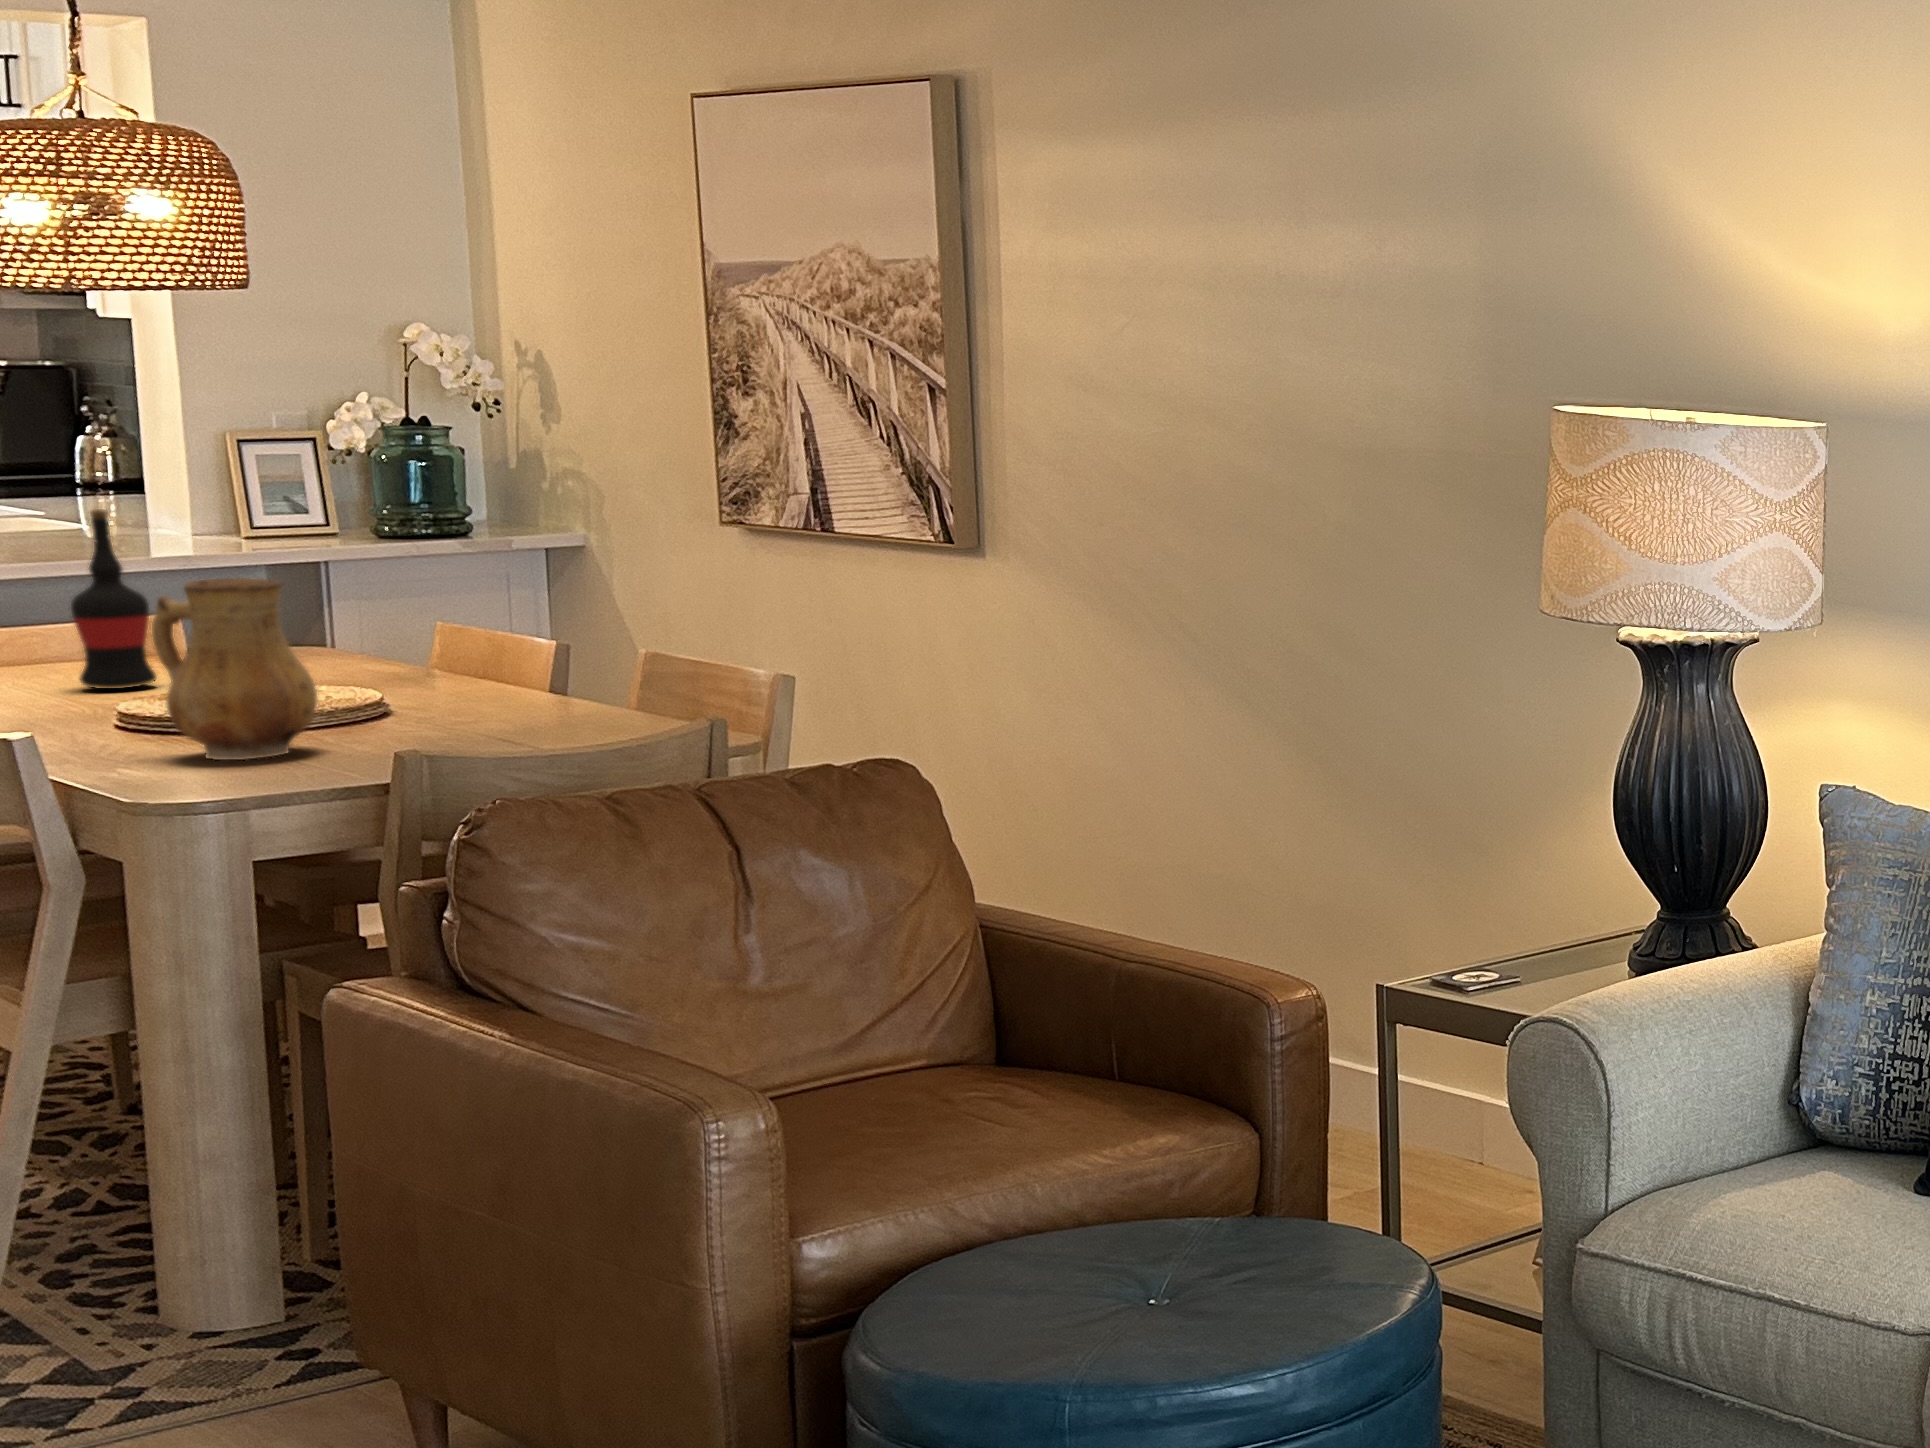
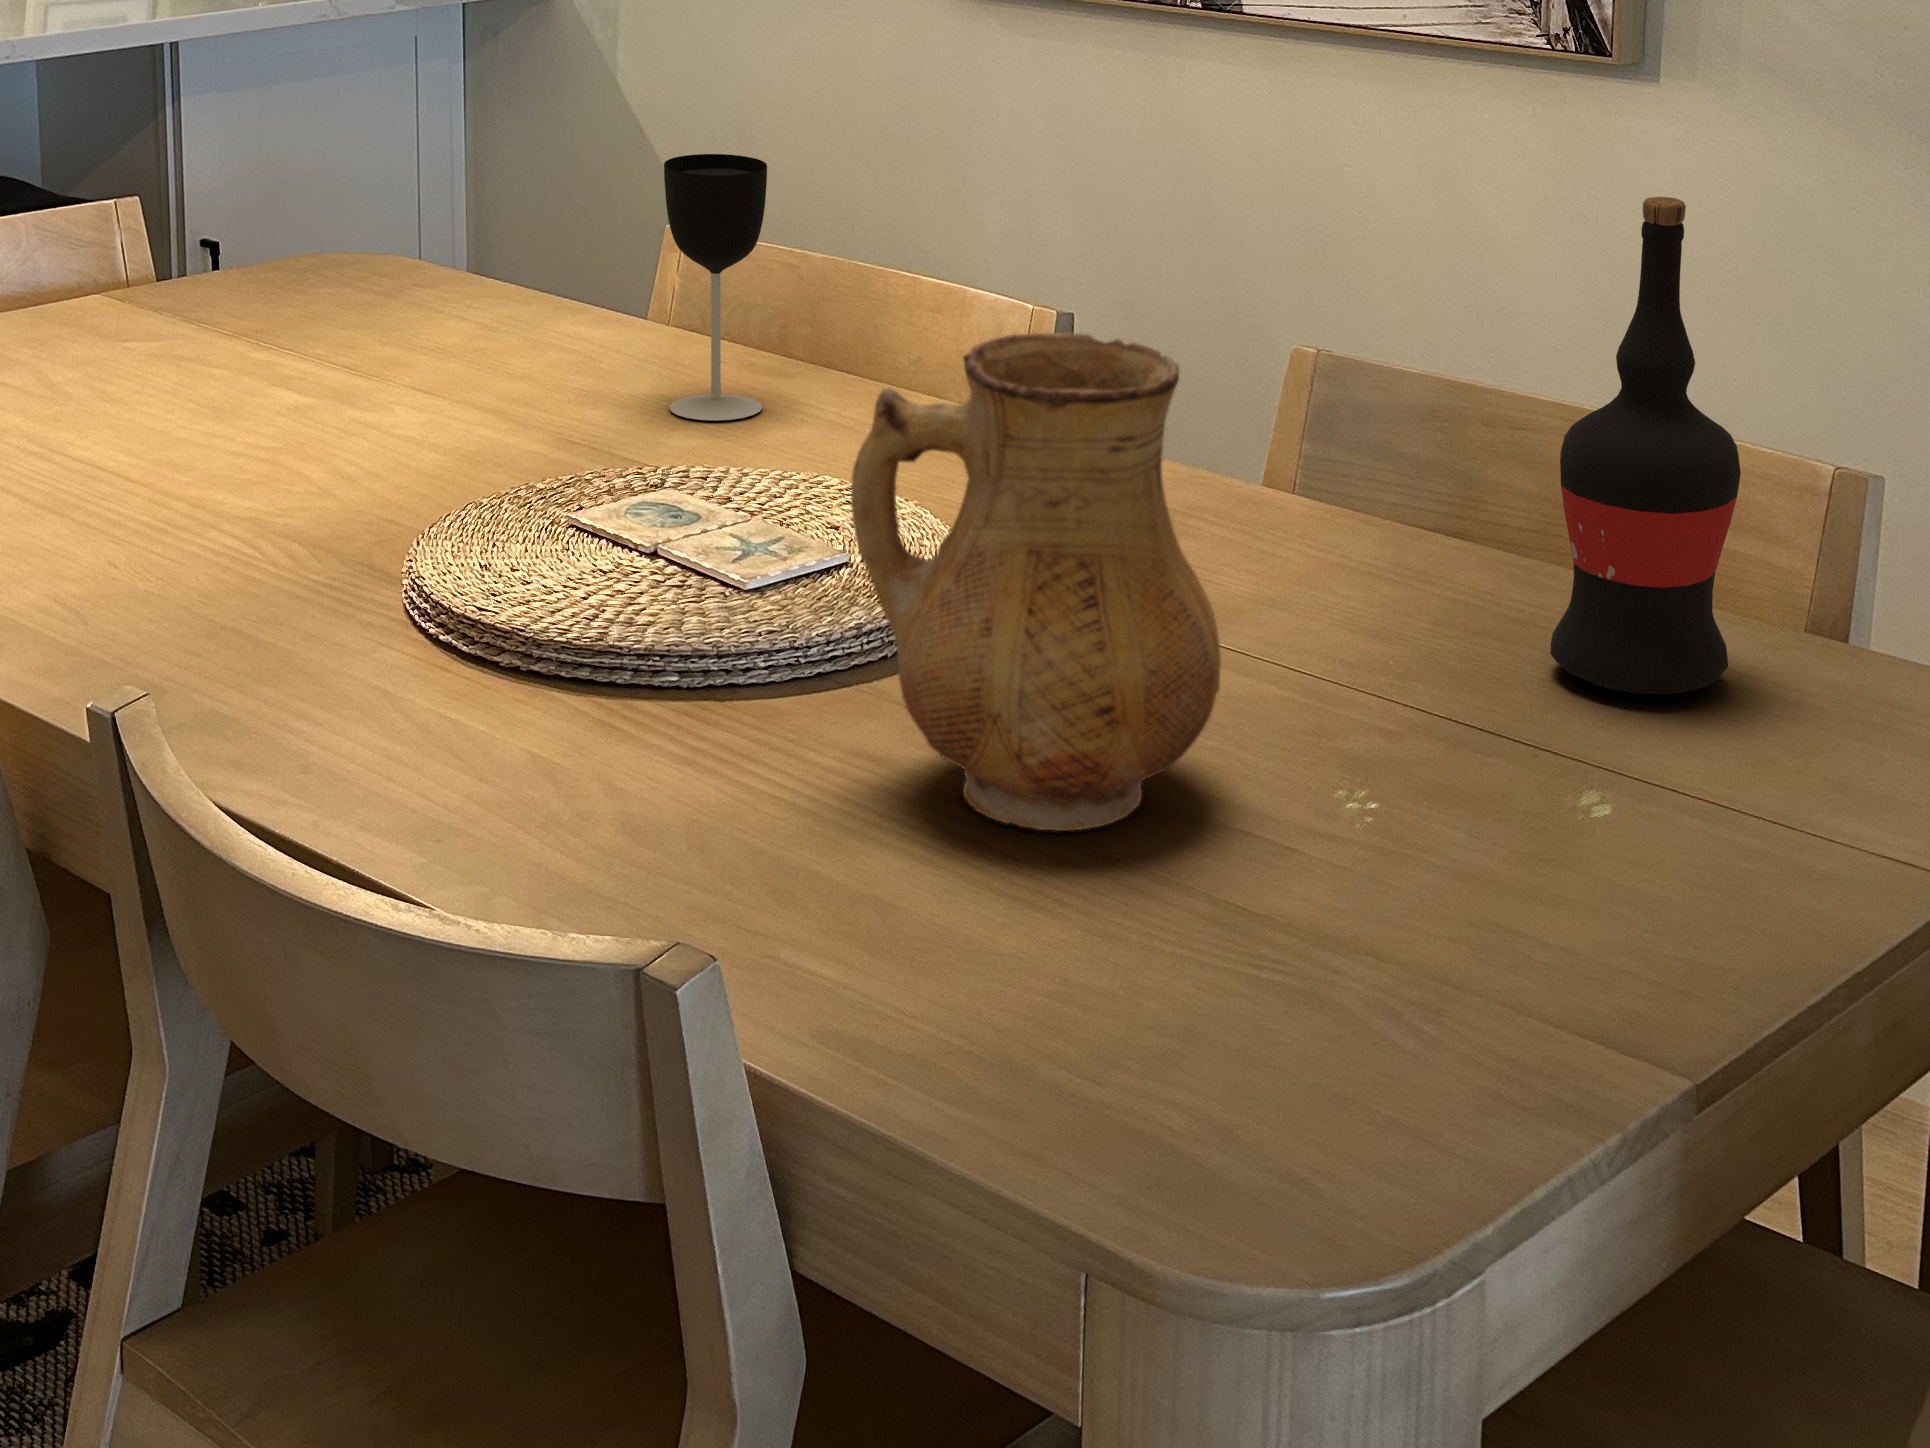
wine bottle: present [71,509,156,689] -> present [1551,197,1741,694]
wine glass: none [318,565,384,687] -> present [664,154,767,420]

